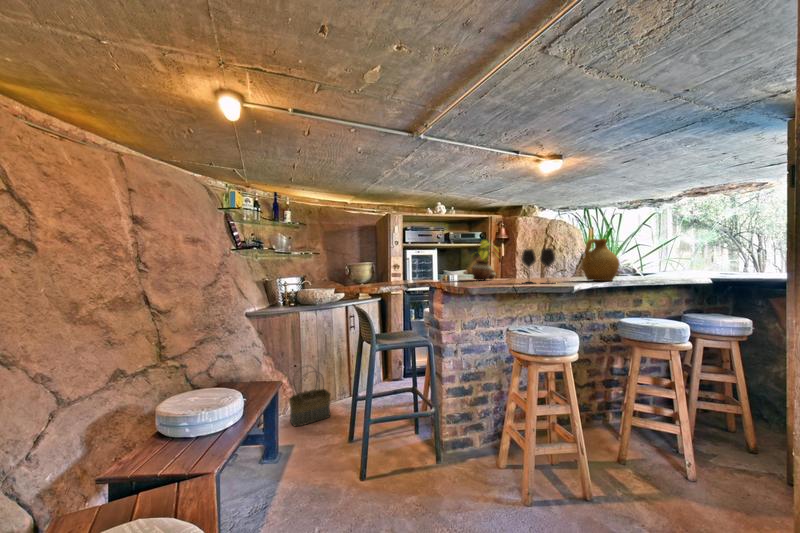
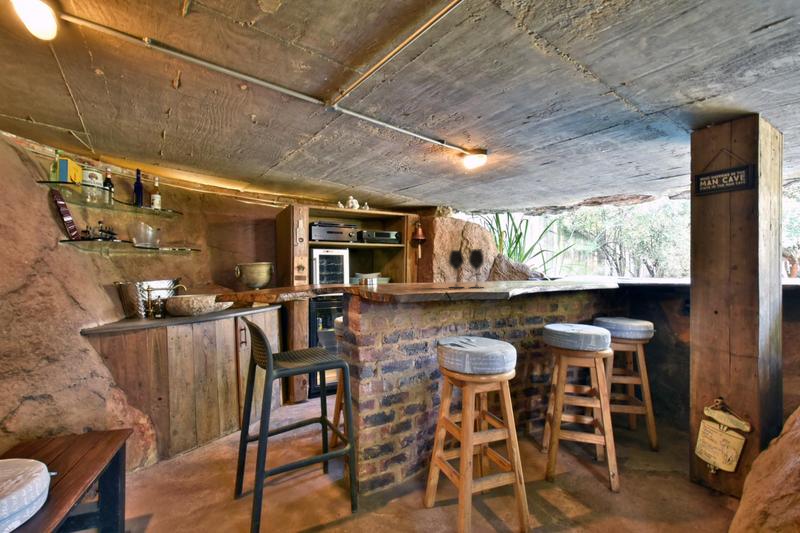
potted plant: present [471,239,498,281] -> none [390,238,424,285]
pitcher: present [582,239,619,281] -> none [507,241,542,285]
basket: present [289,365,331,427] -> none [141,401,208,491]

